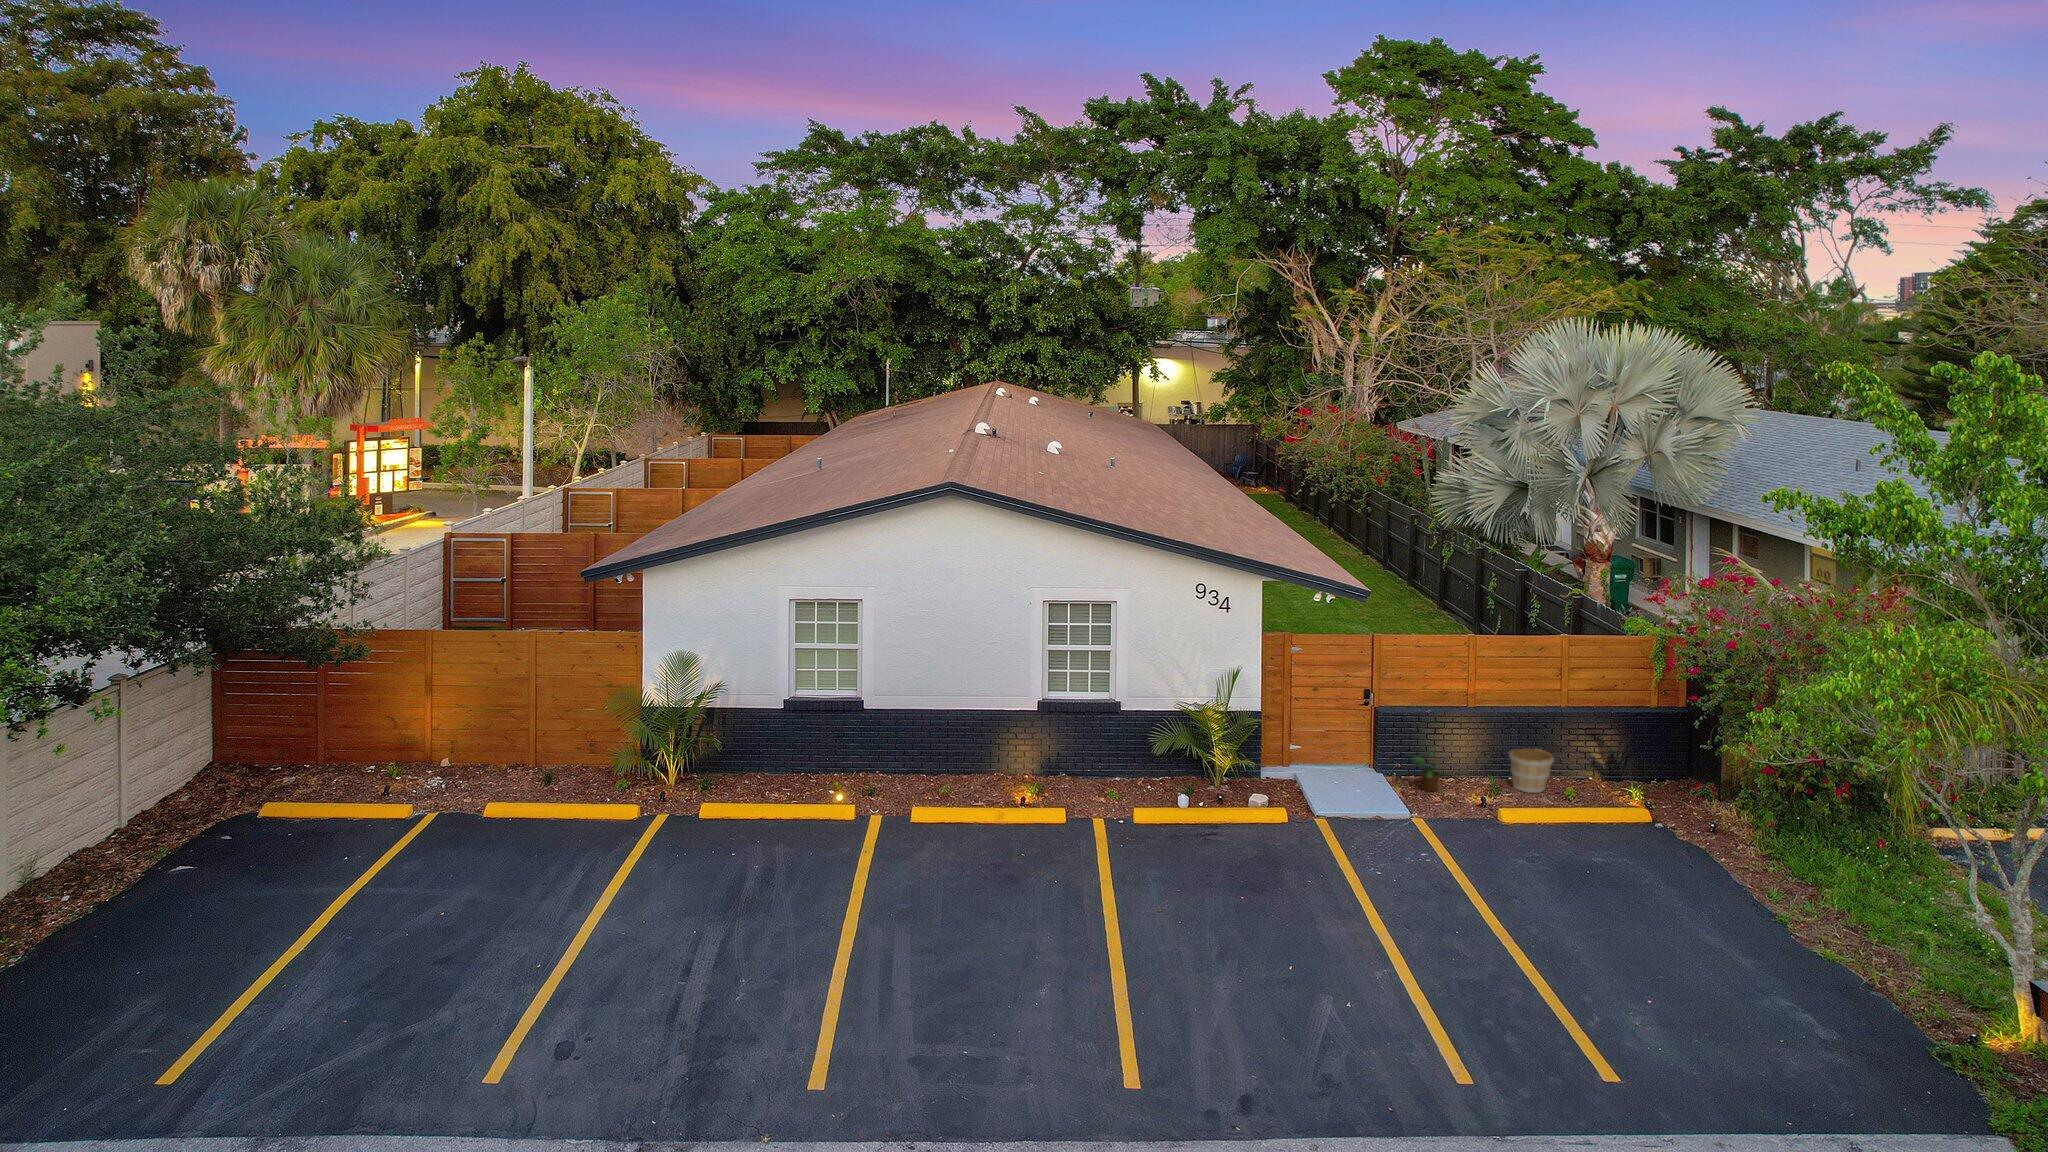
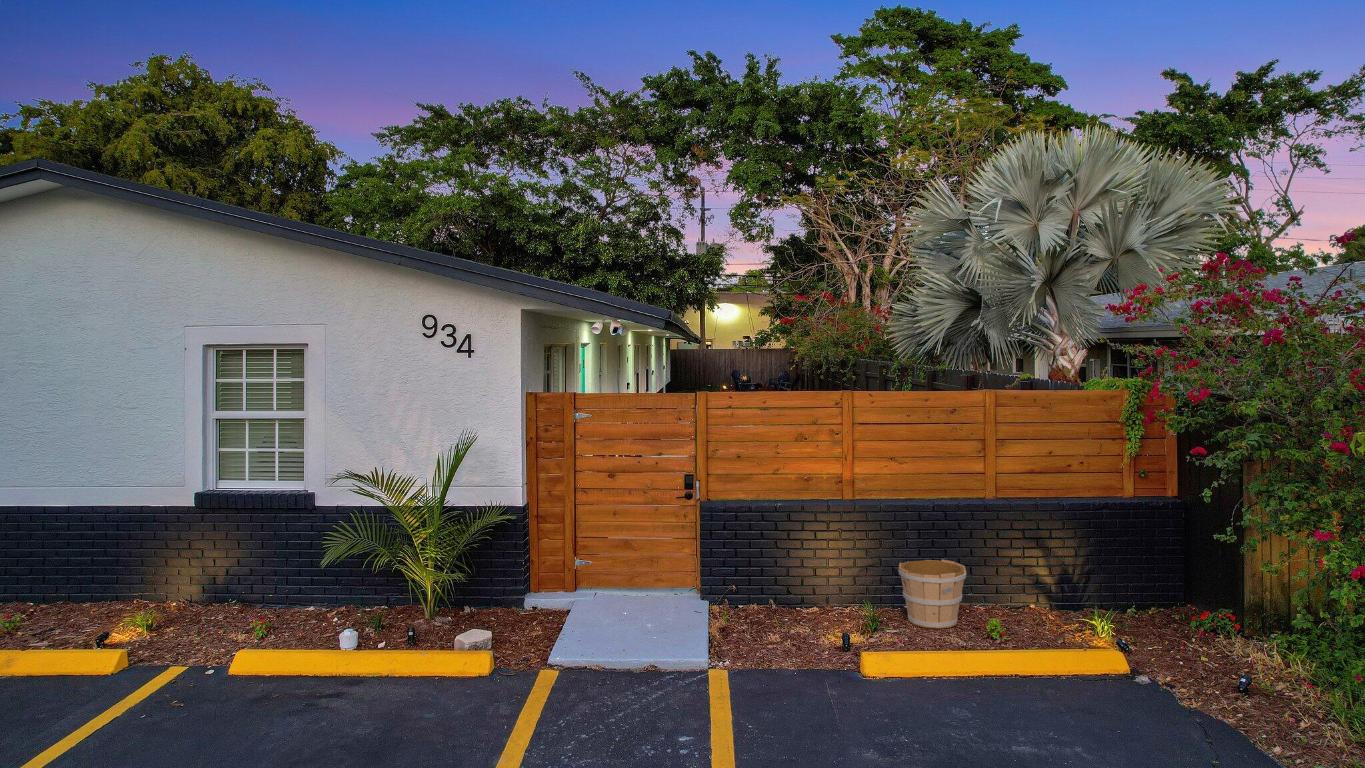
potted plant: present [1413,751,1443,791] -> none [736,564,794,625]

